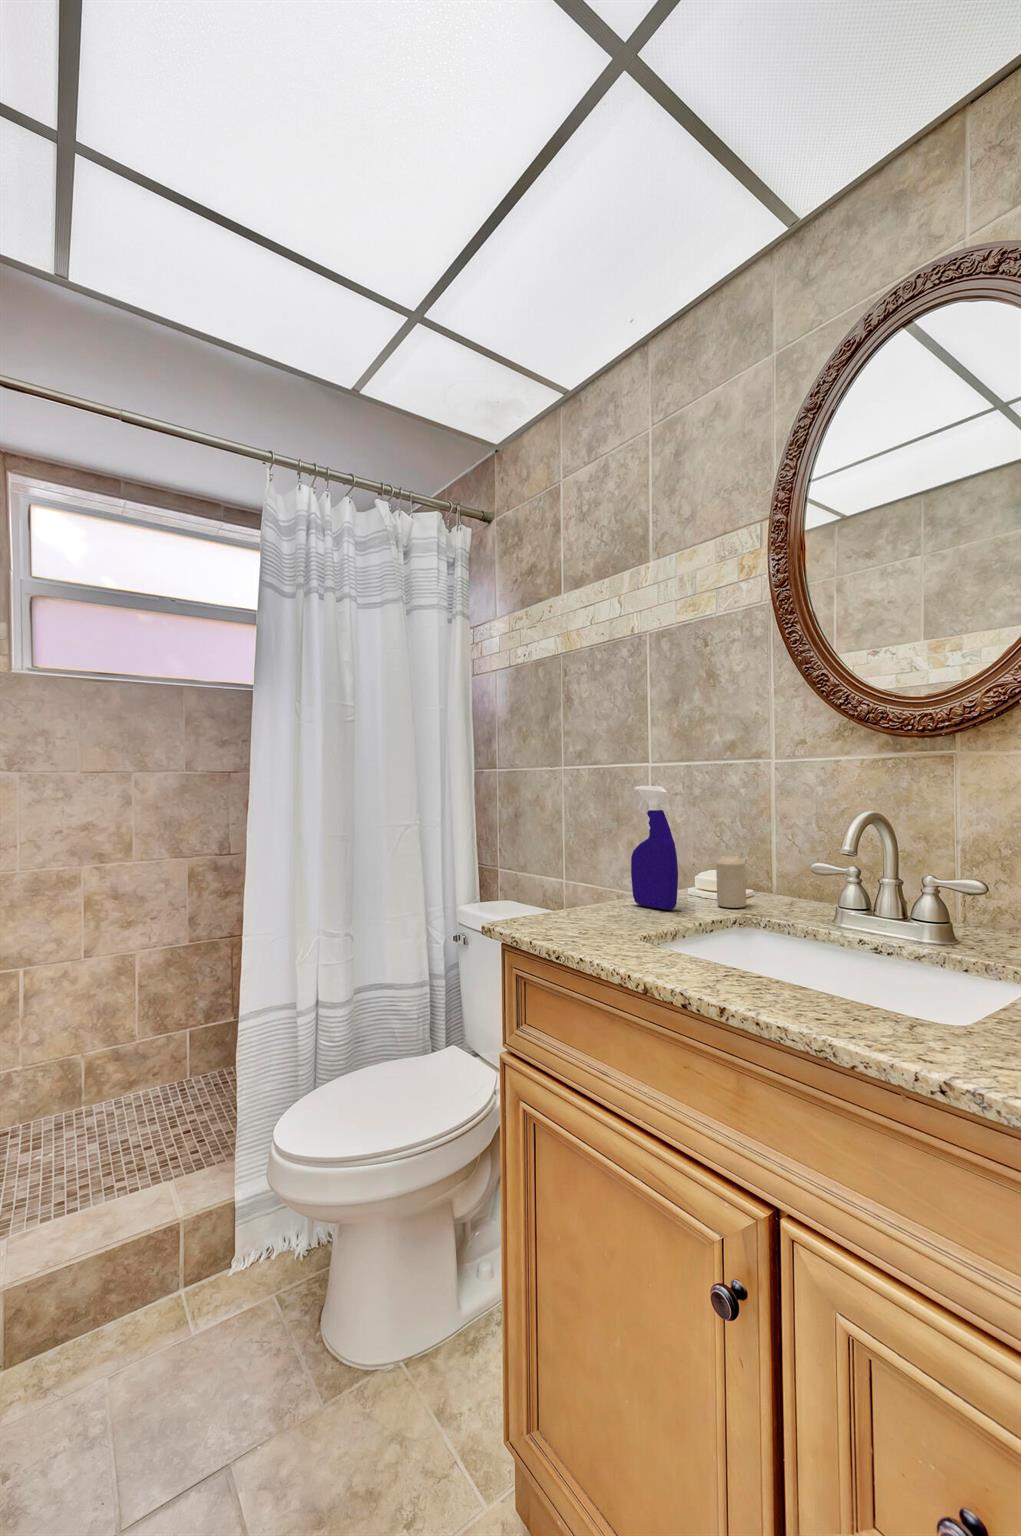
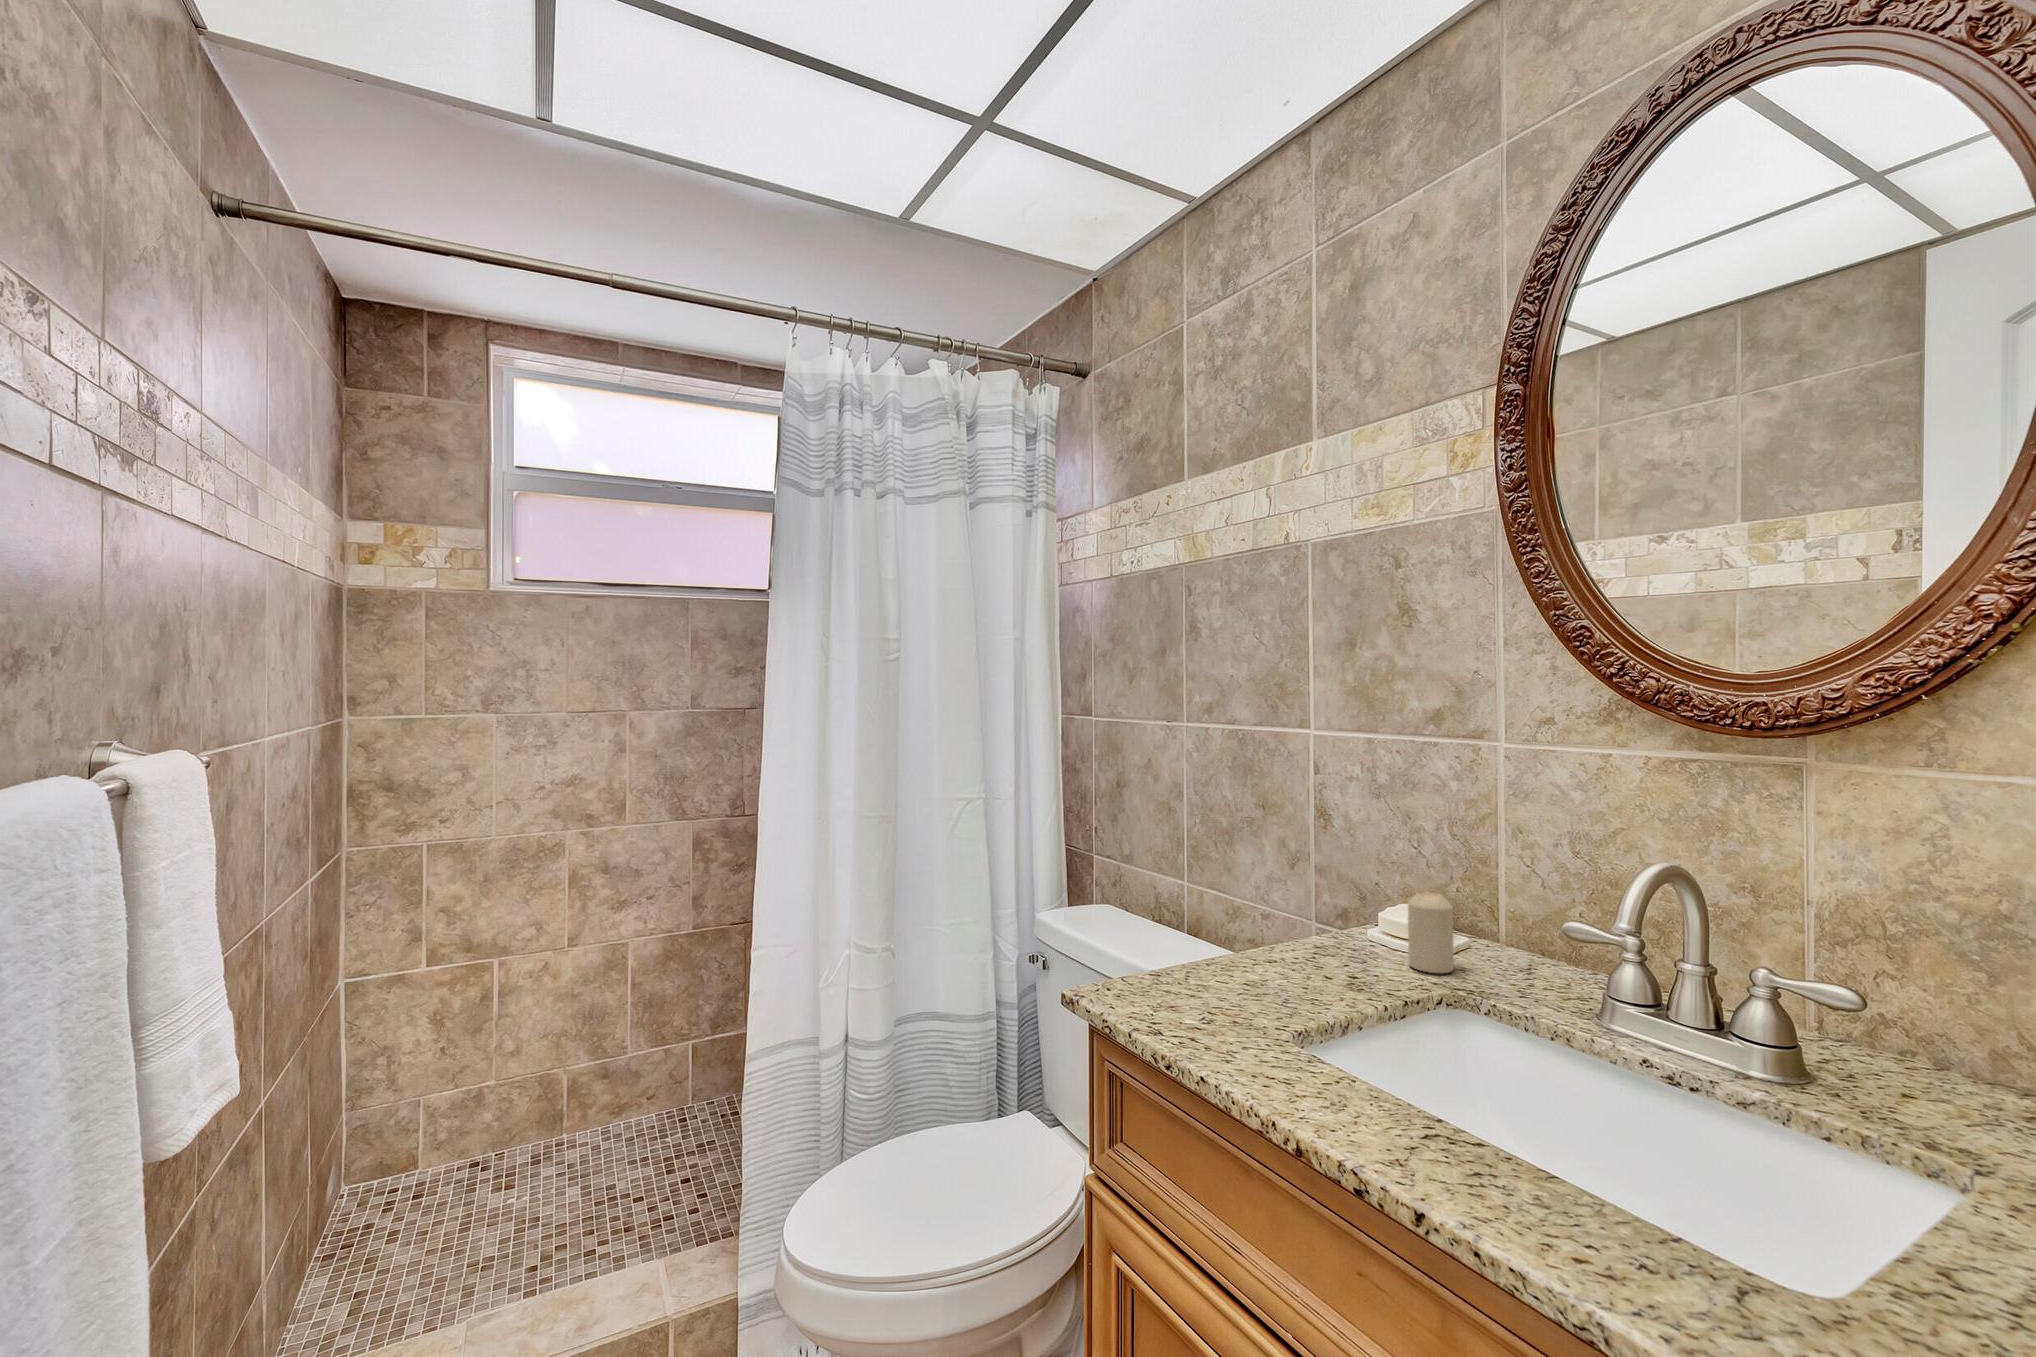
spray bottle: present [631,786,678,910] -> none [1278,784,1349,971]

